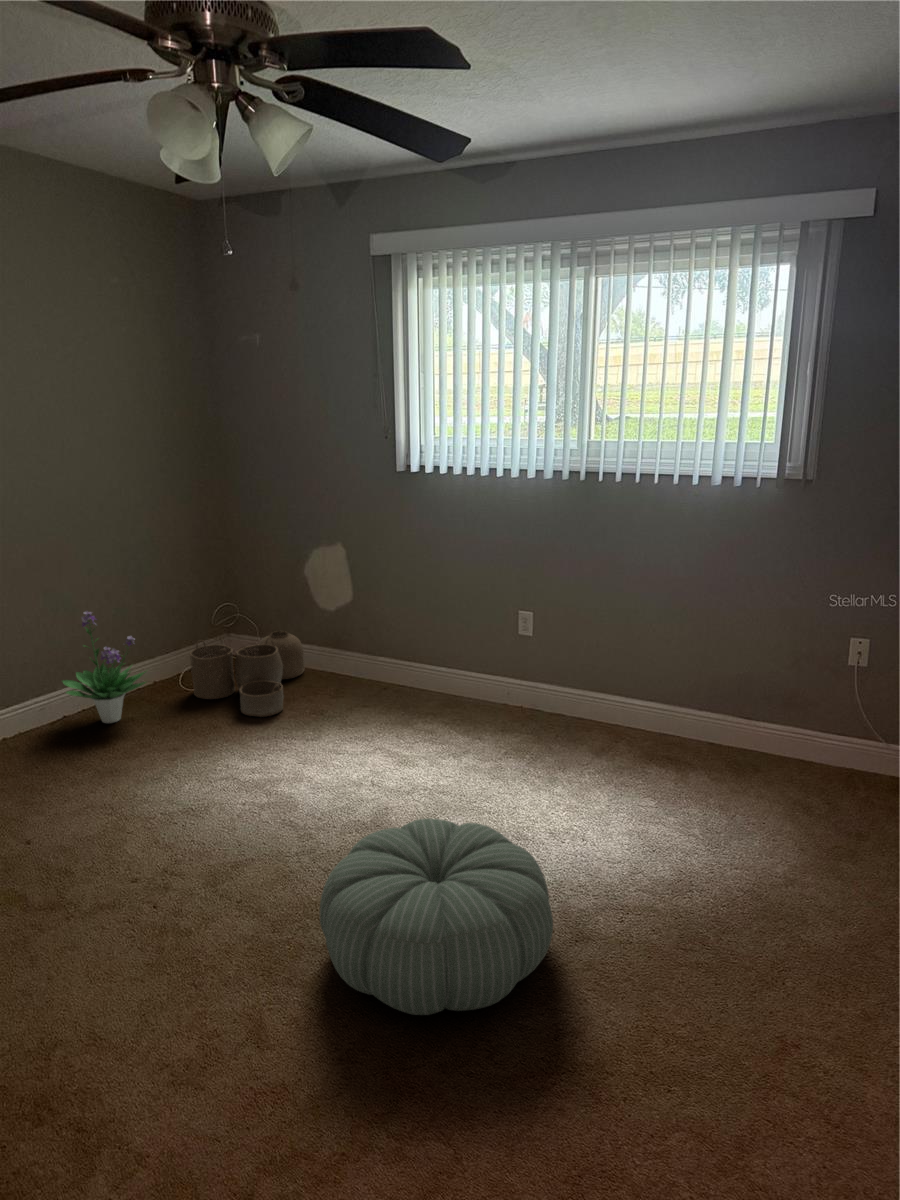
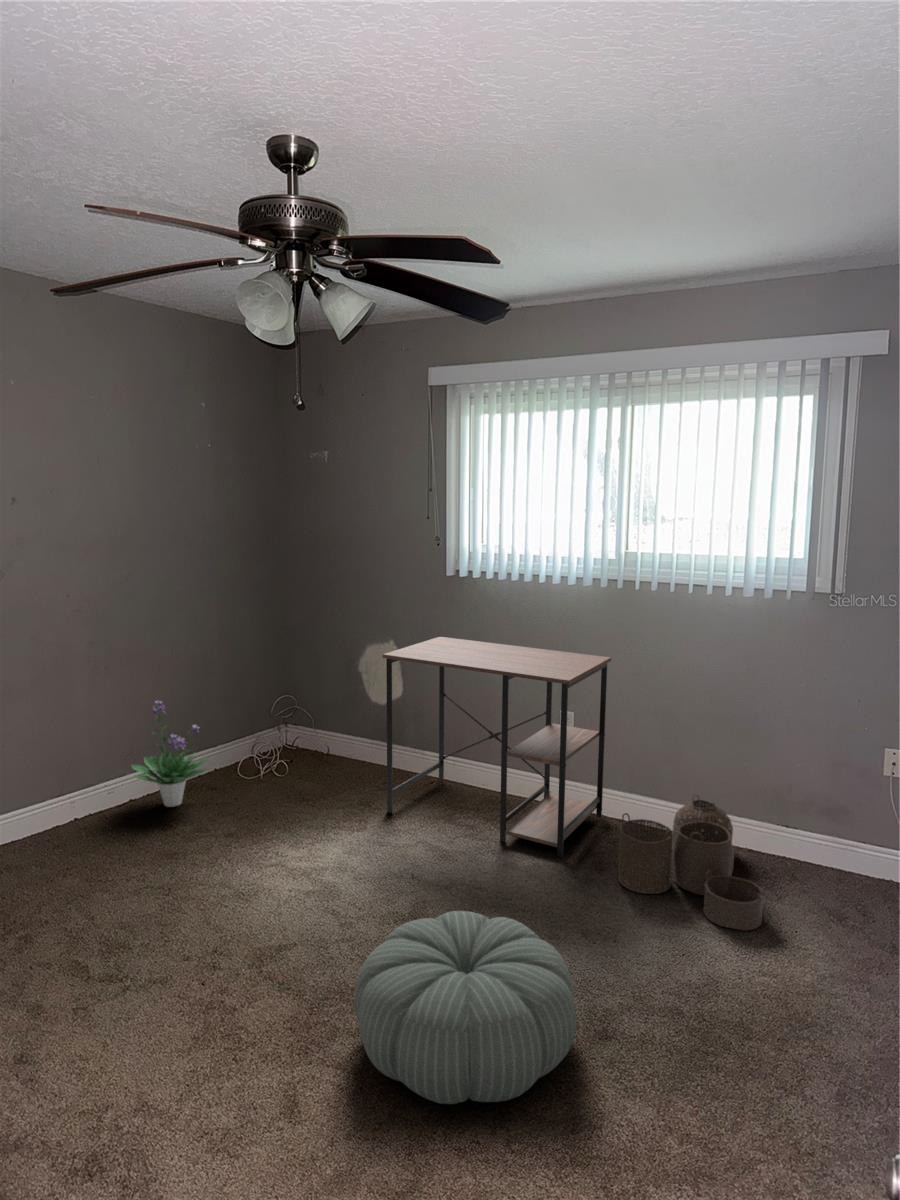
desk: none [331,536,573,759] -> present [383,637,611,857]
woven basket: present [190,630,304,717] -> present [618,795,764,931]

